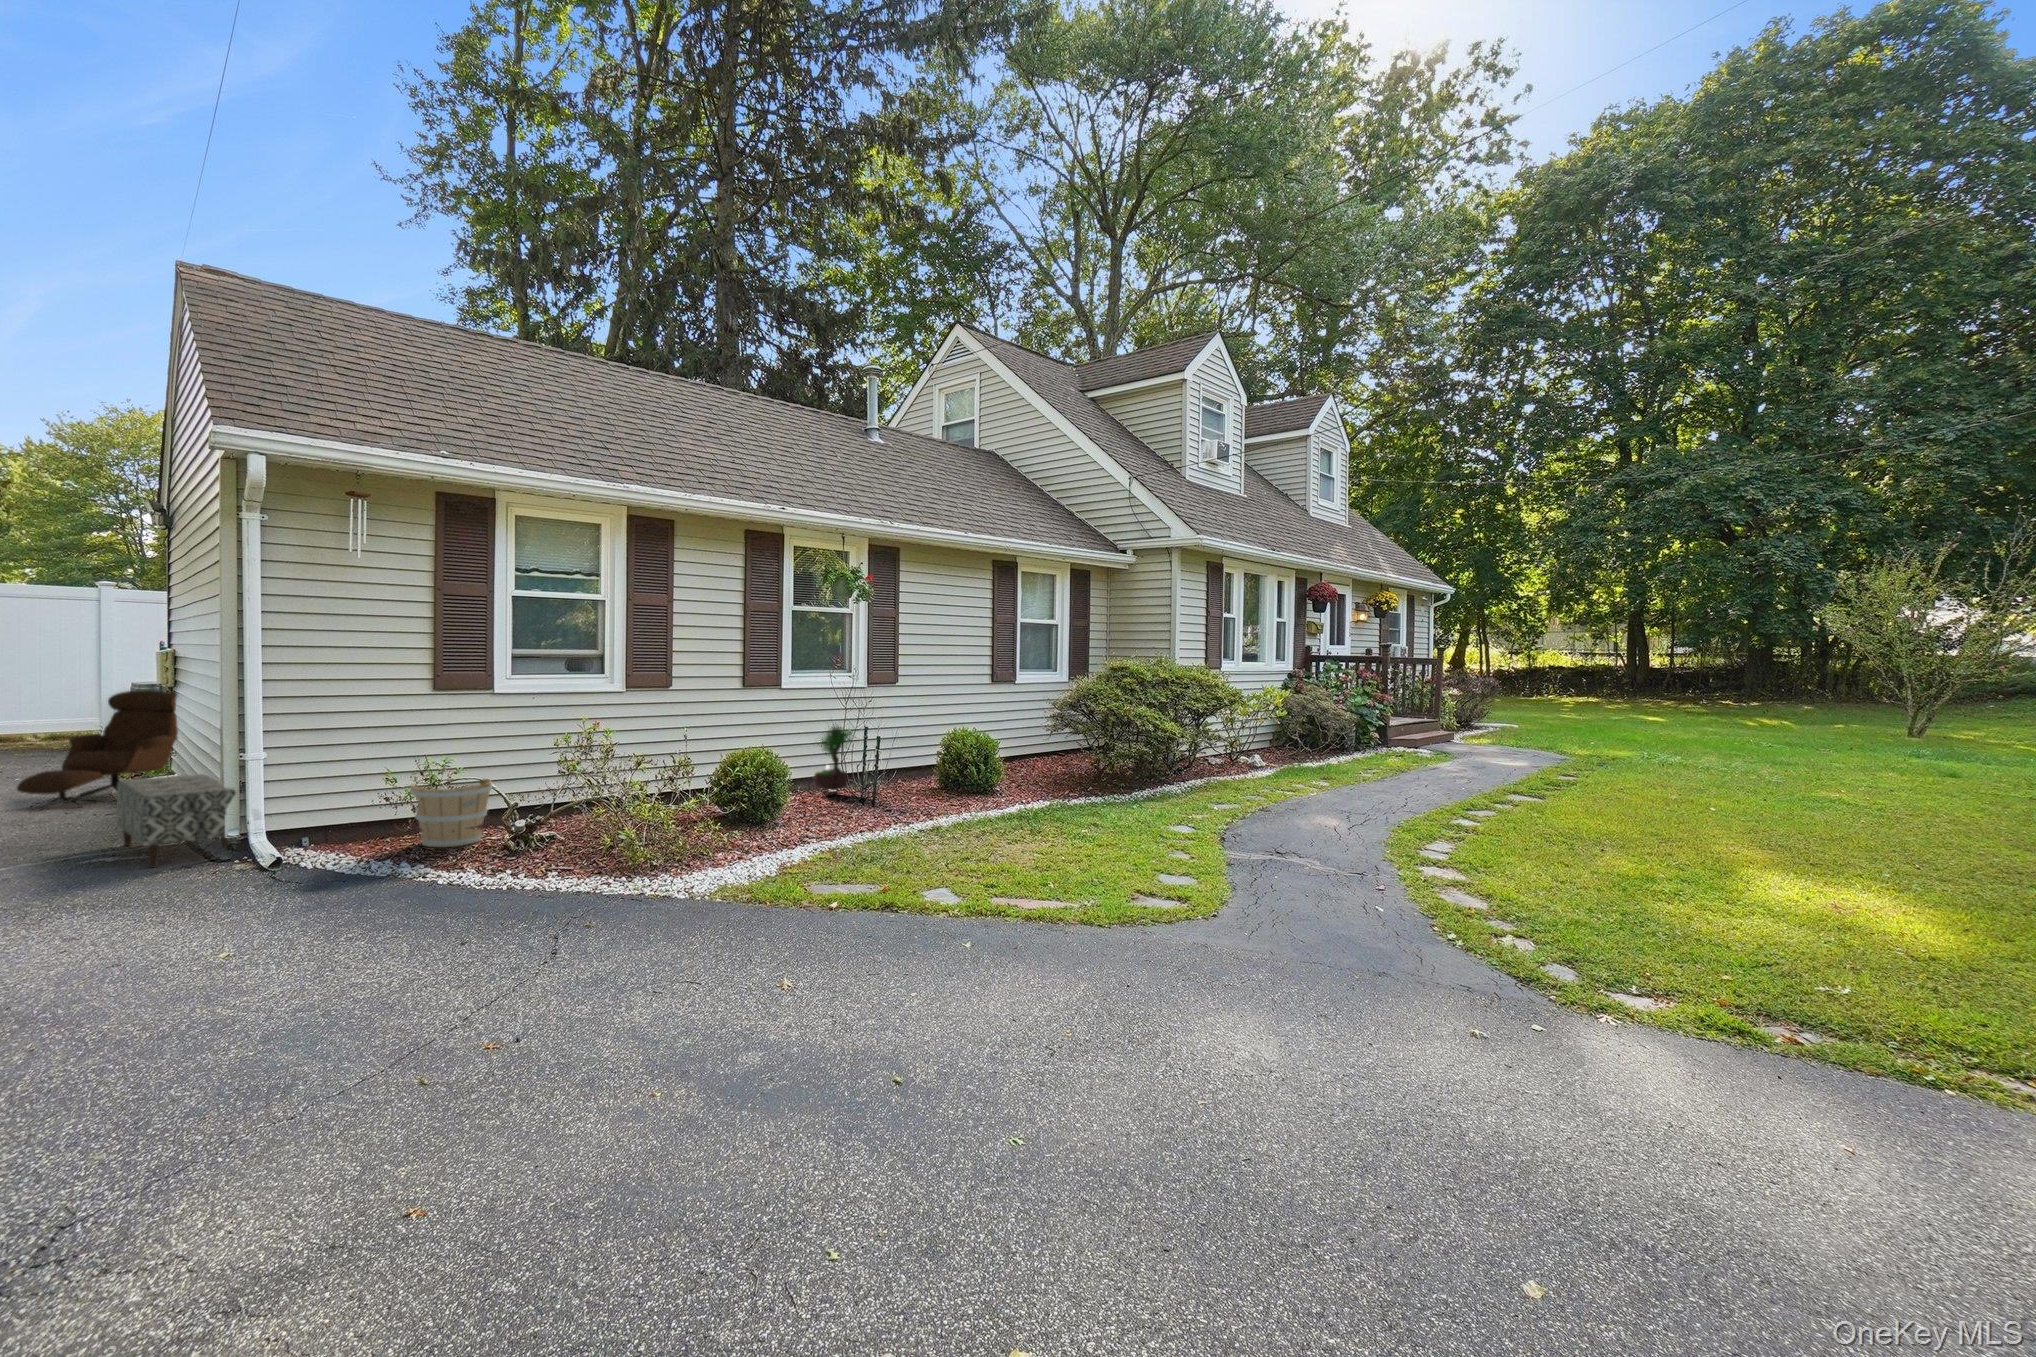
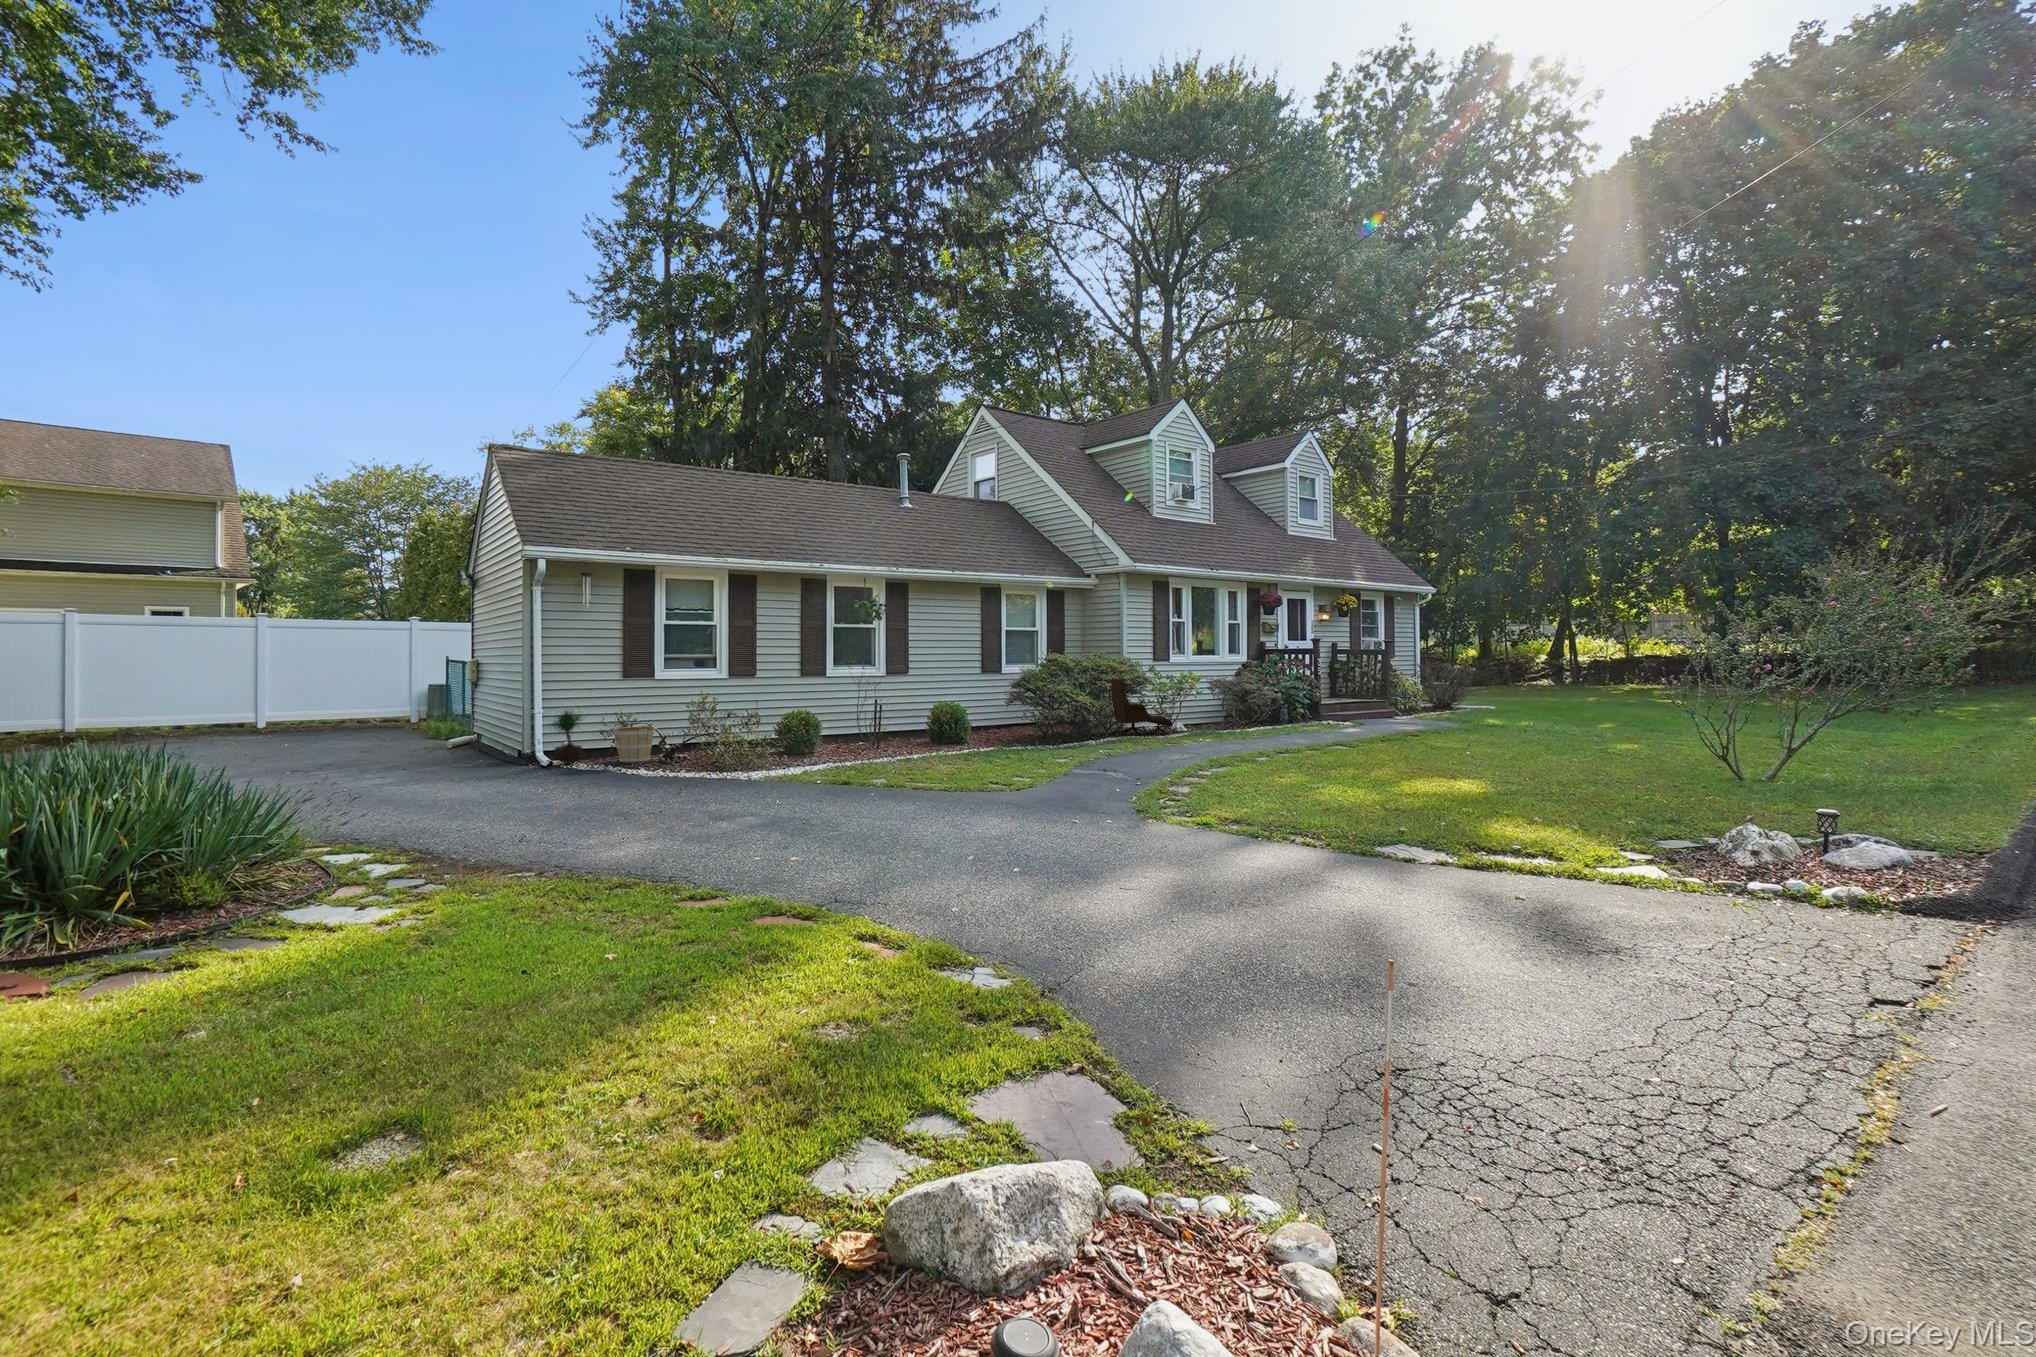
lounge chair: present [17,690,178,810] -> present [1111,679,1173,736]
potted tree: present [814,724,853,795] -> present [552,710,583,764]
bench: present [117,774,236,867] -> none [472,725,531,768]

